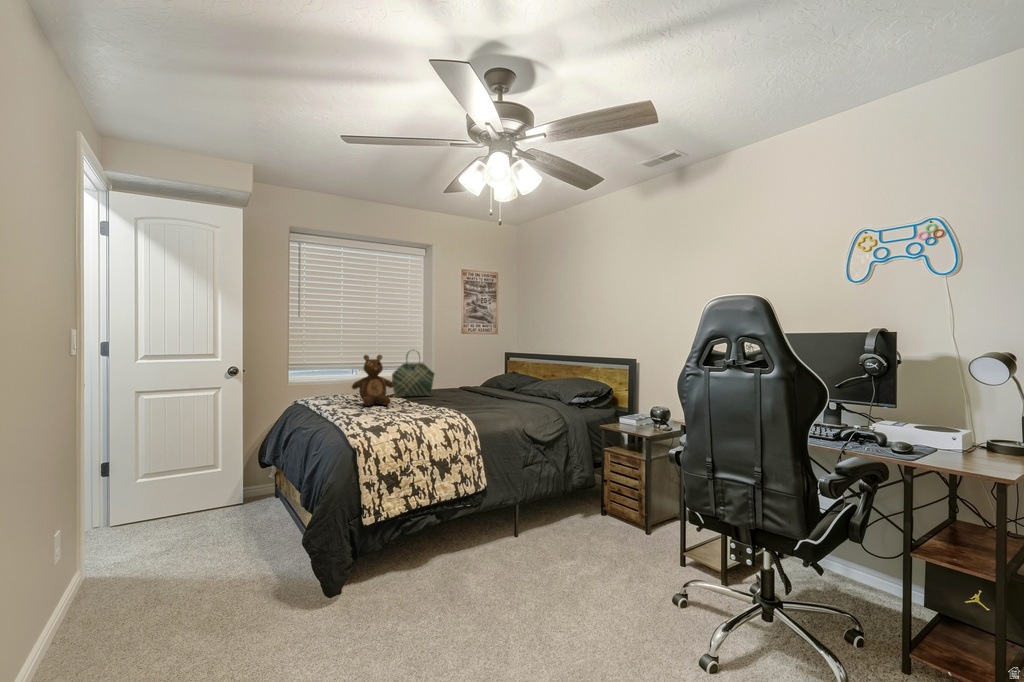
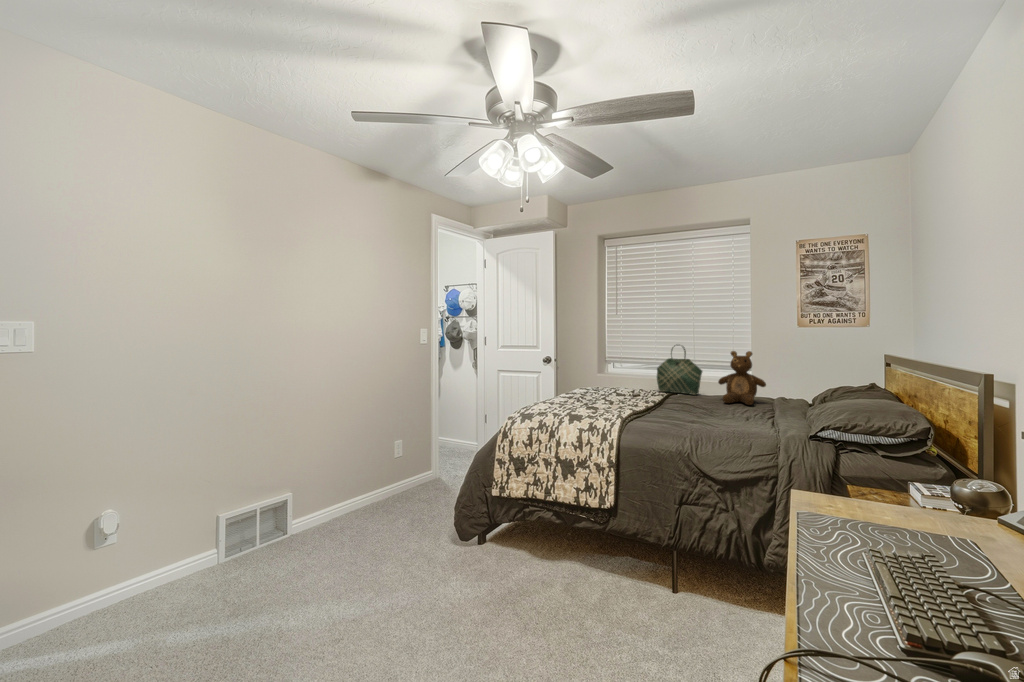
teddy bear: present [352,355,393,406] -> present [718,351,766,405]

